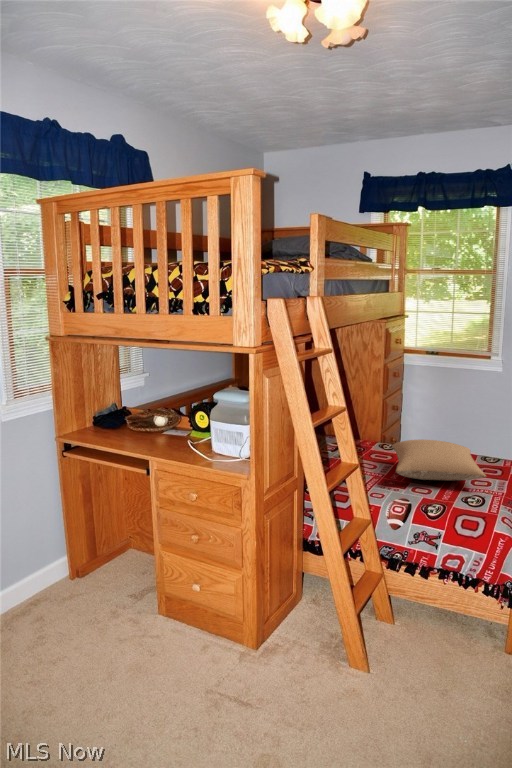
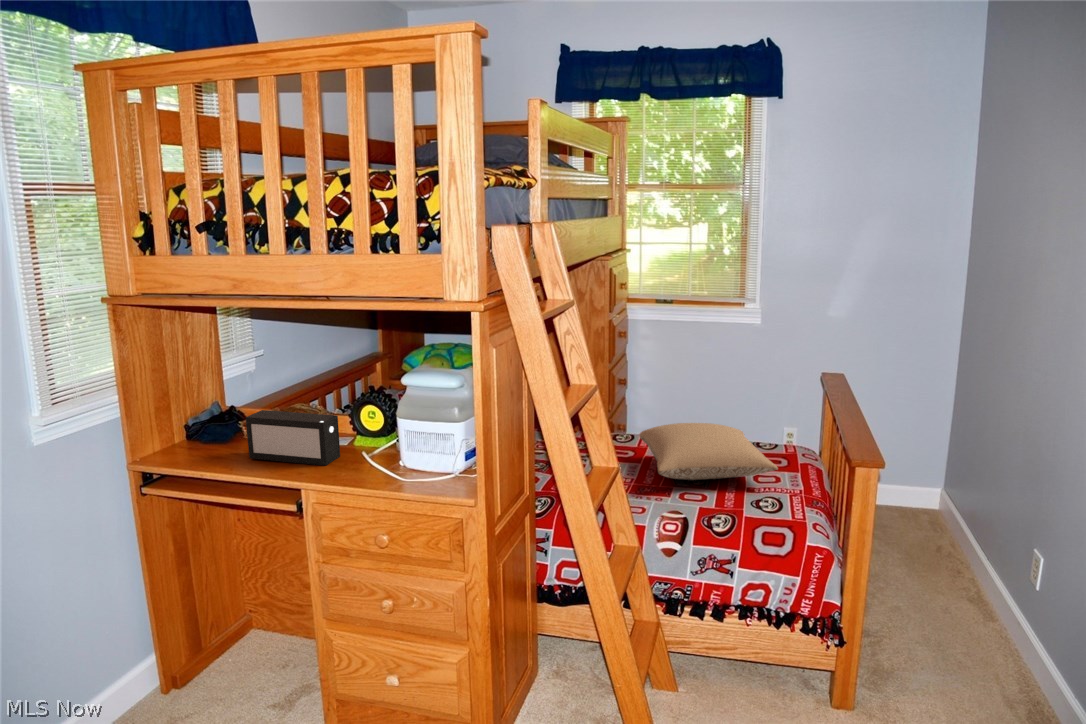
speaker: none [124,410,178,447] -> present [246,410,340,465]

